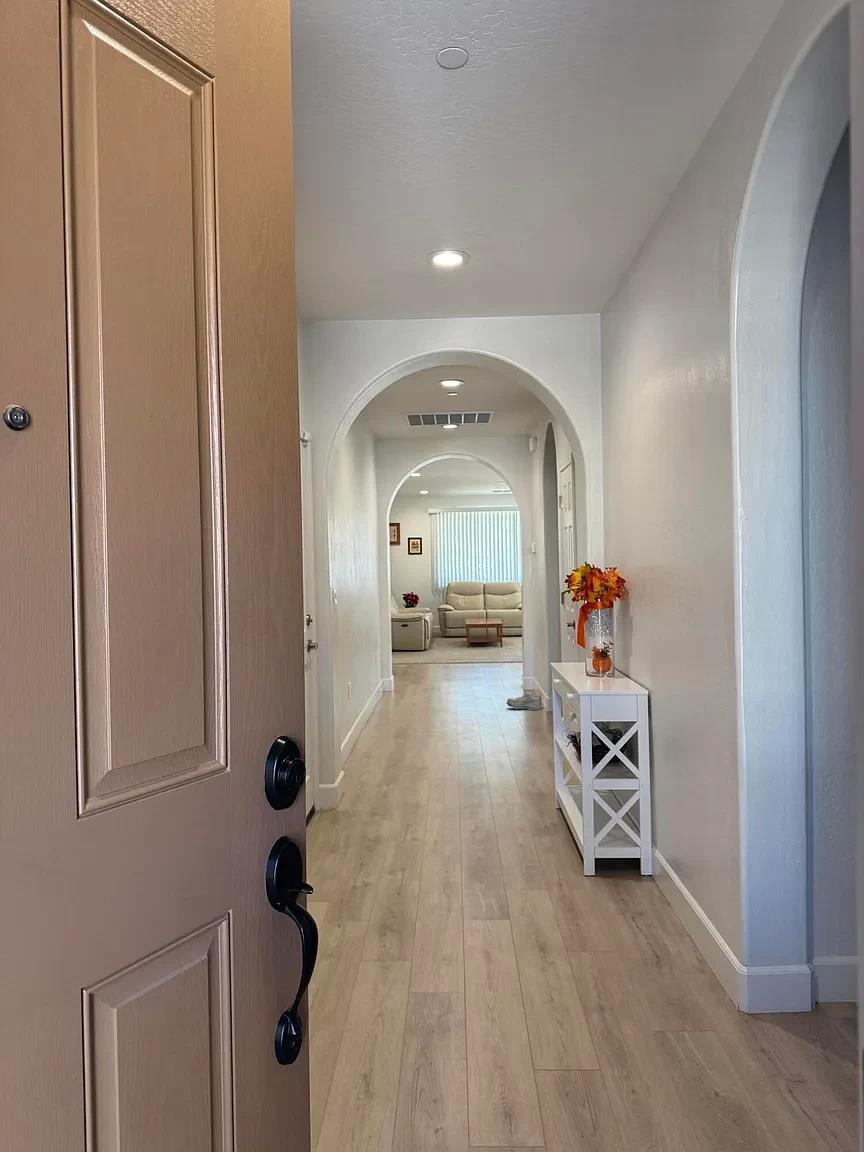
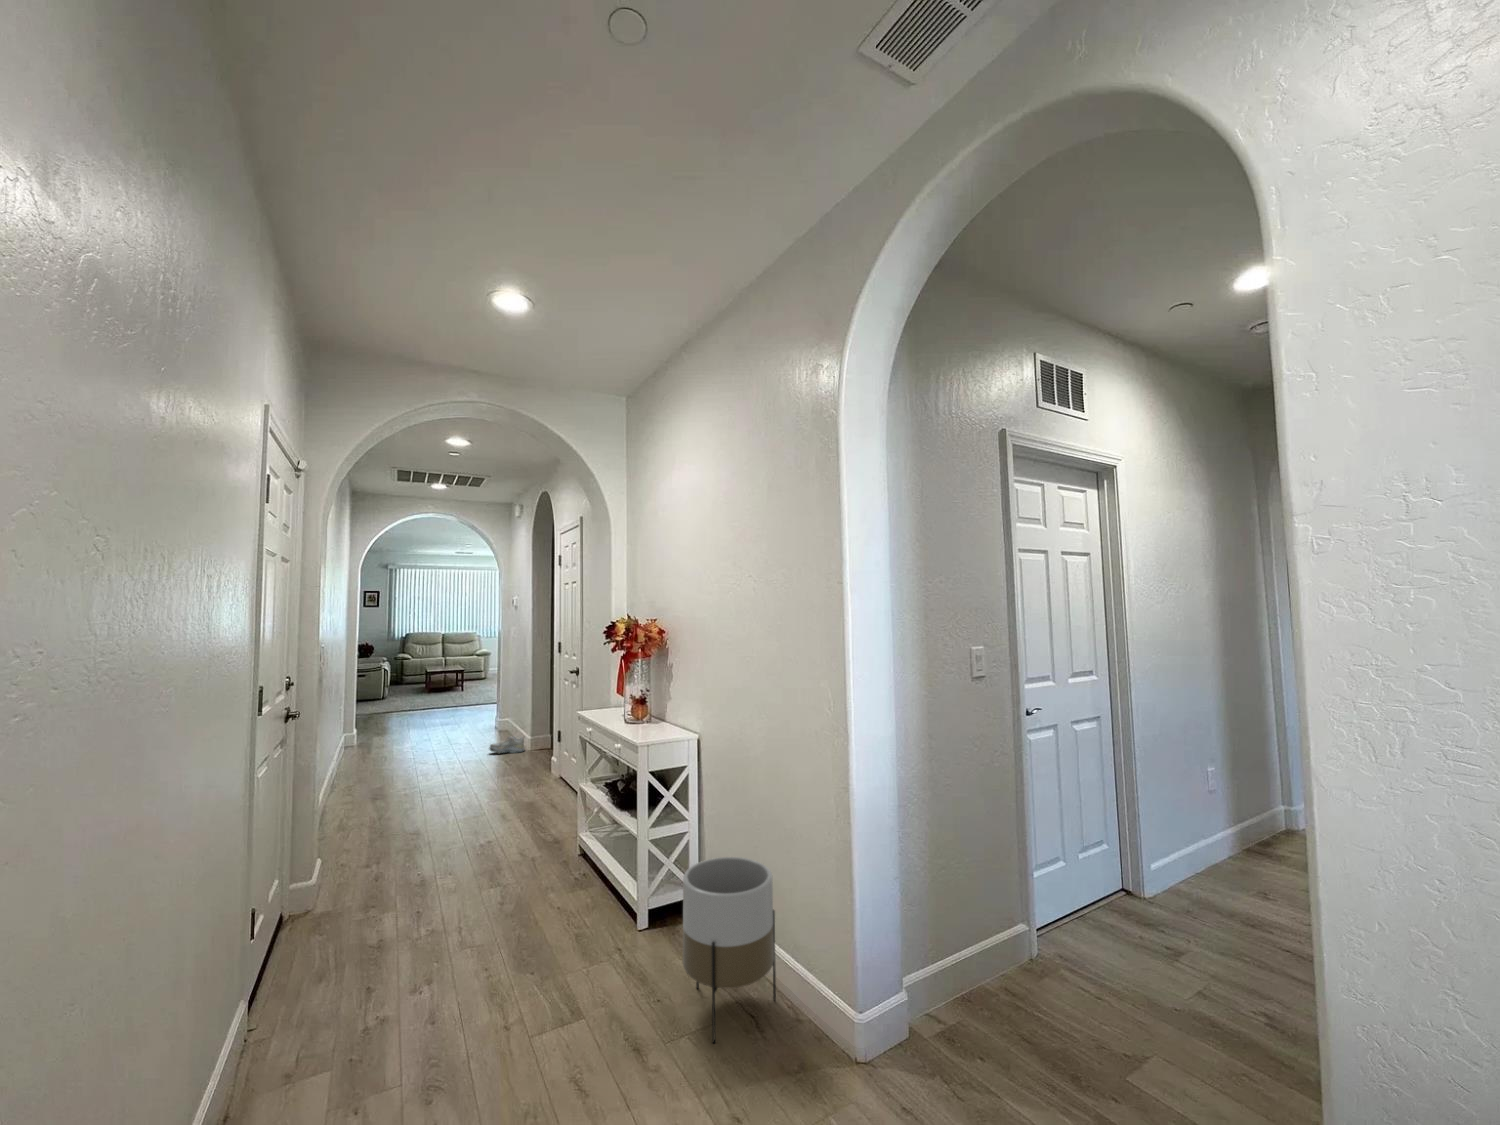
planter: none [587,807,687,965] -> present [683,857,776,1043]

